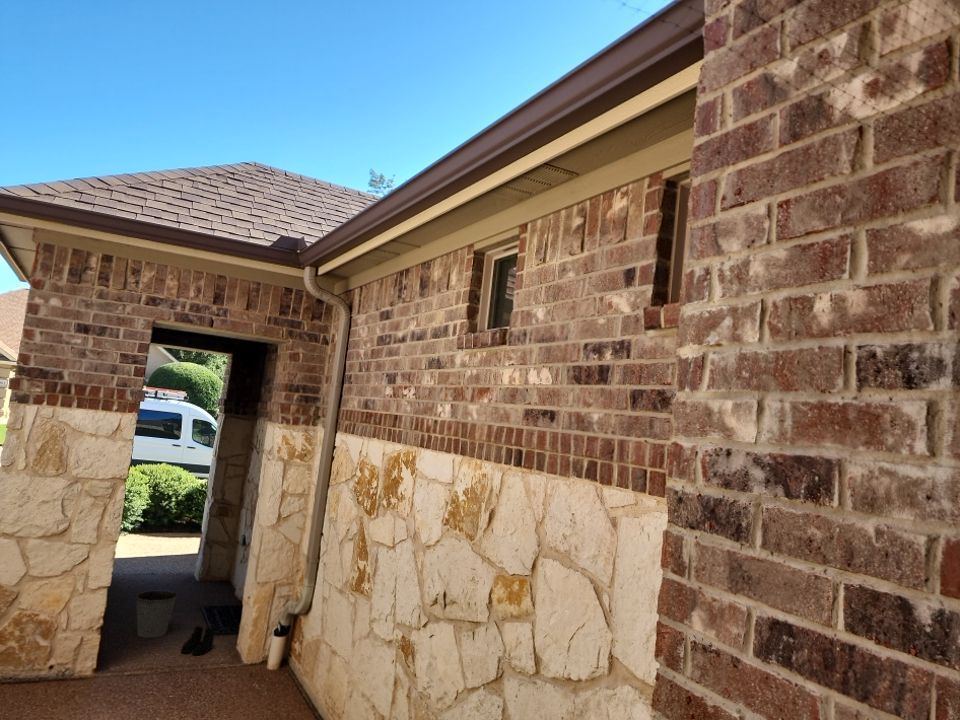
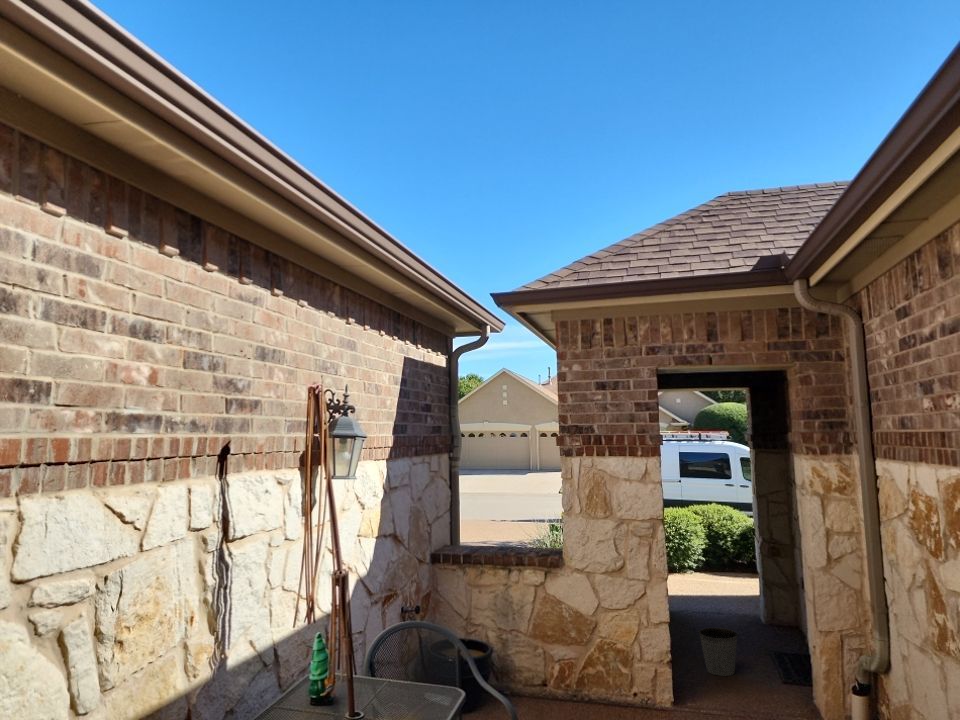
boots: present [181,626,214,655] -> none [750,670,783,702]

